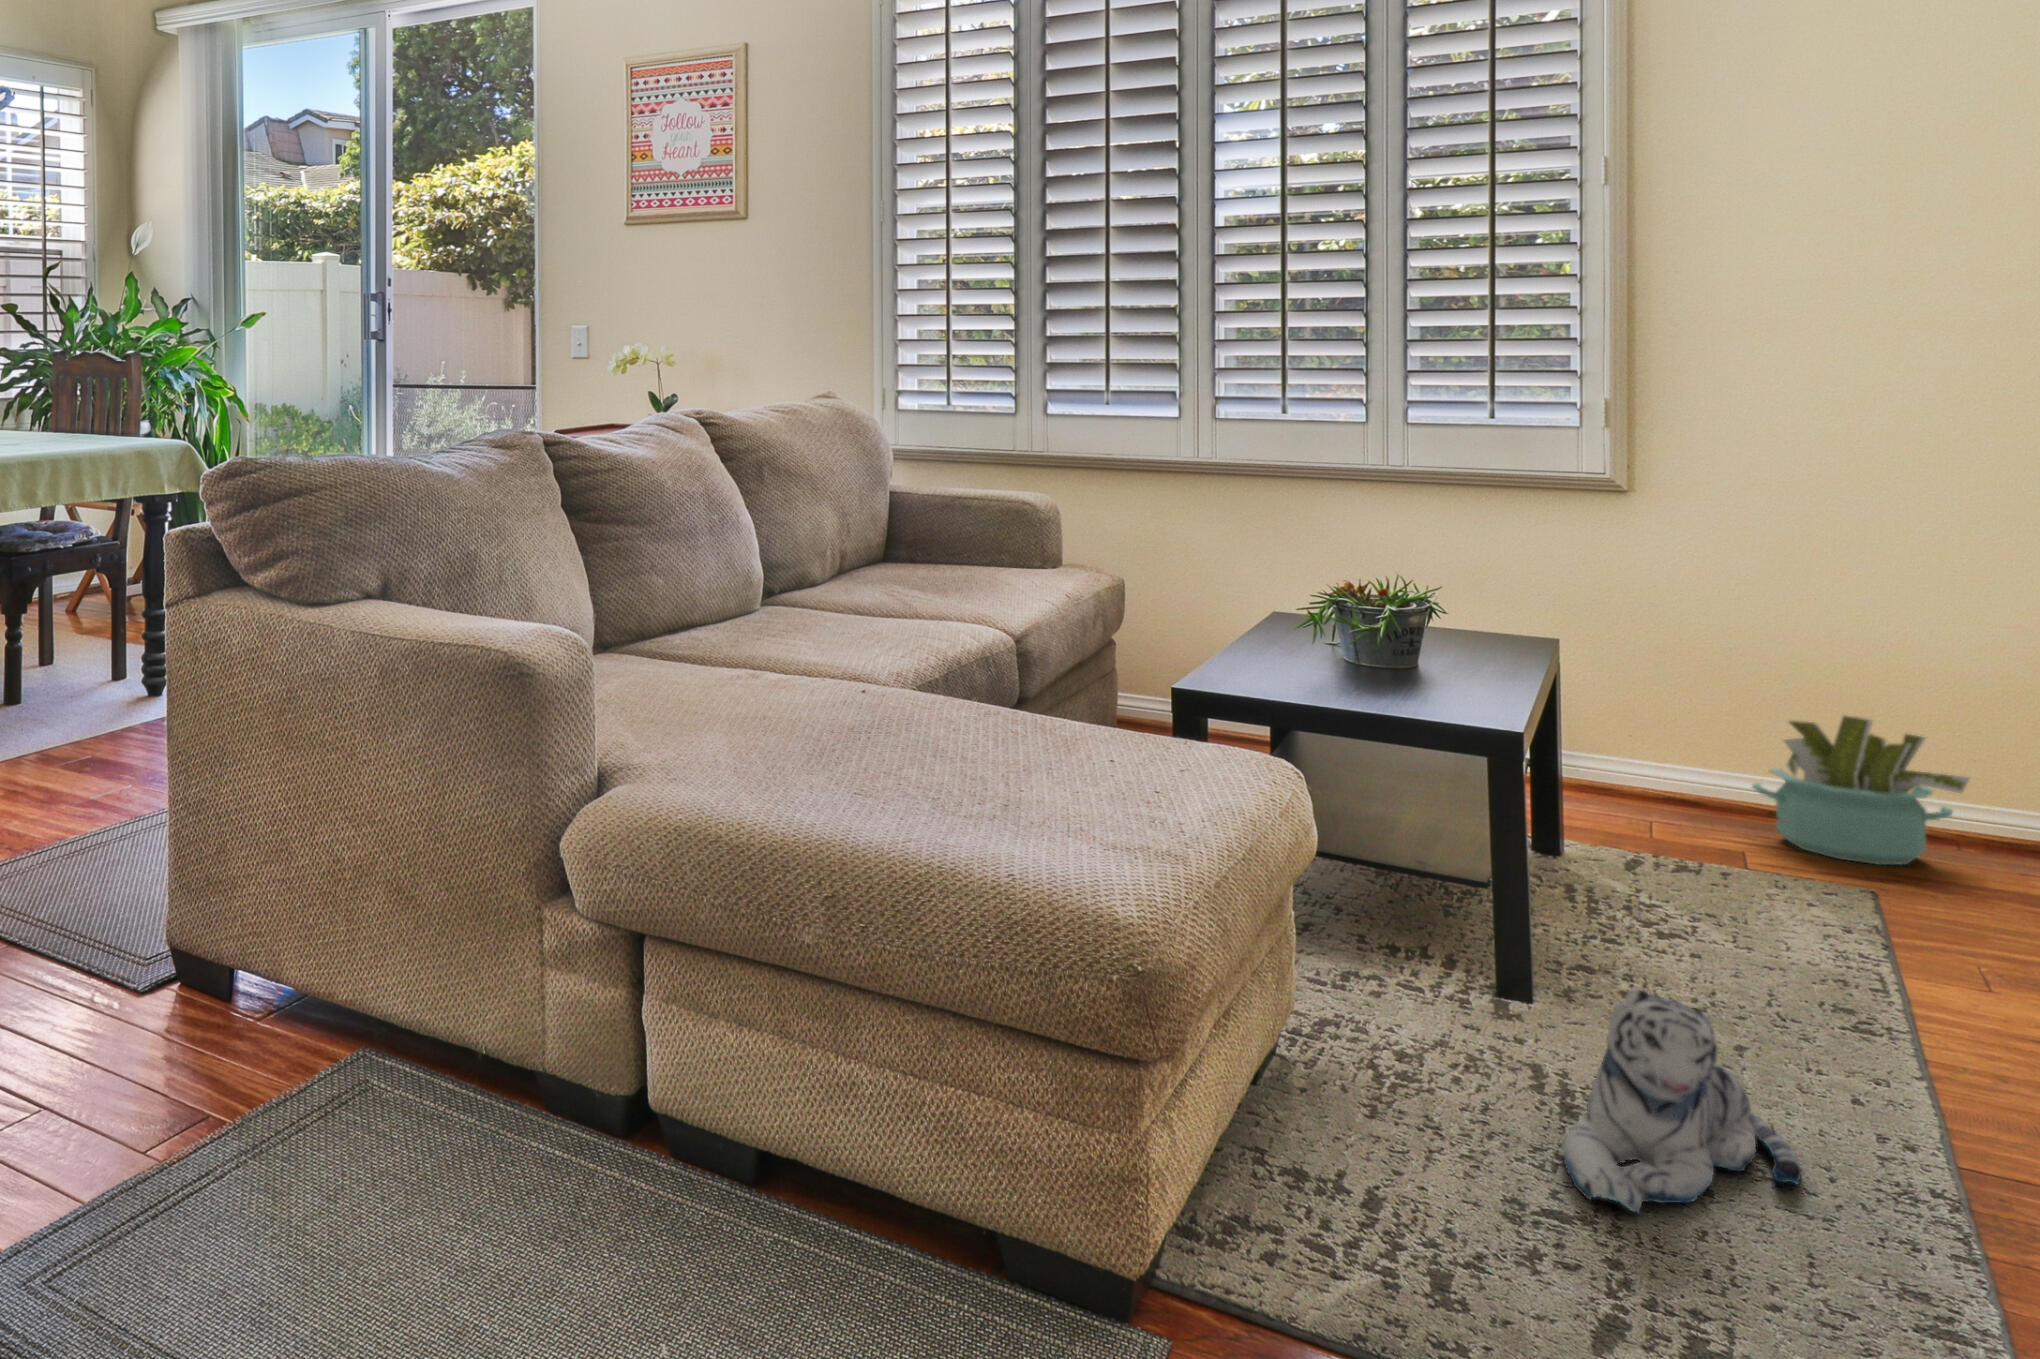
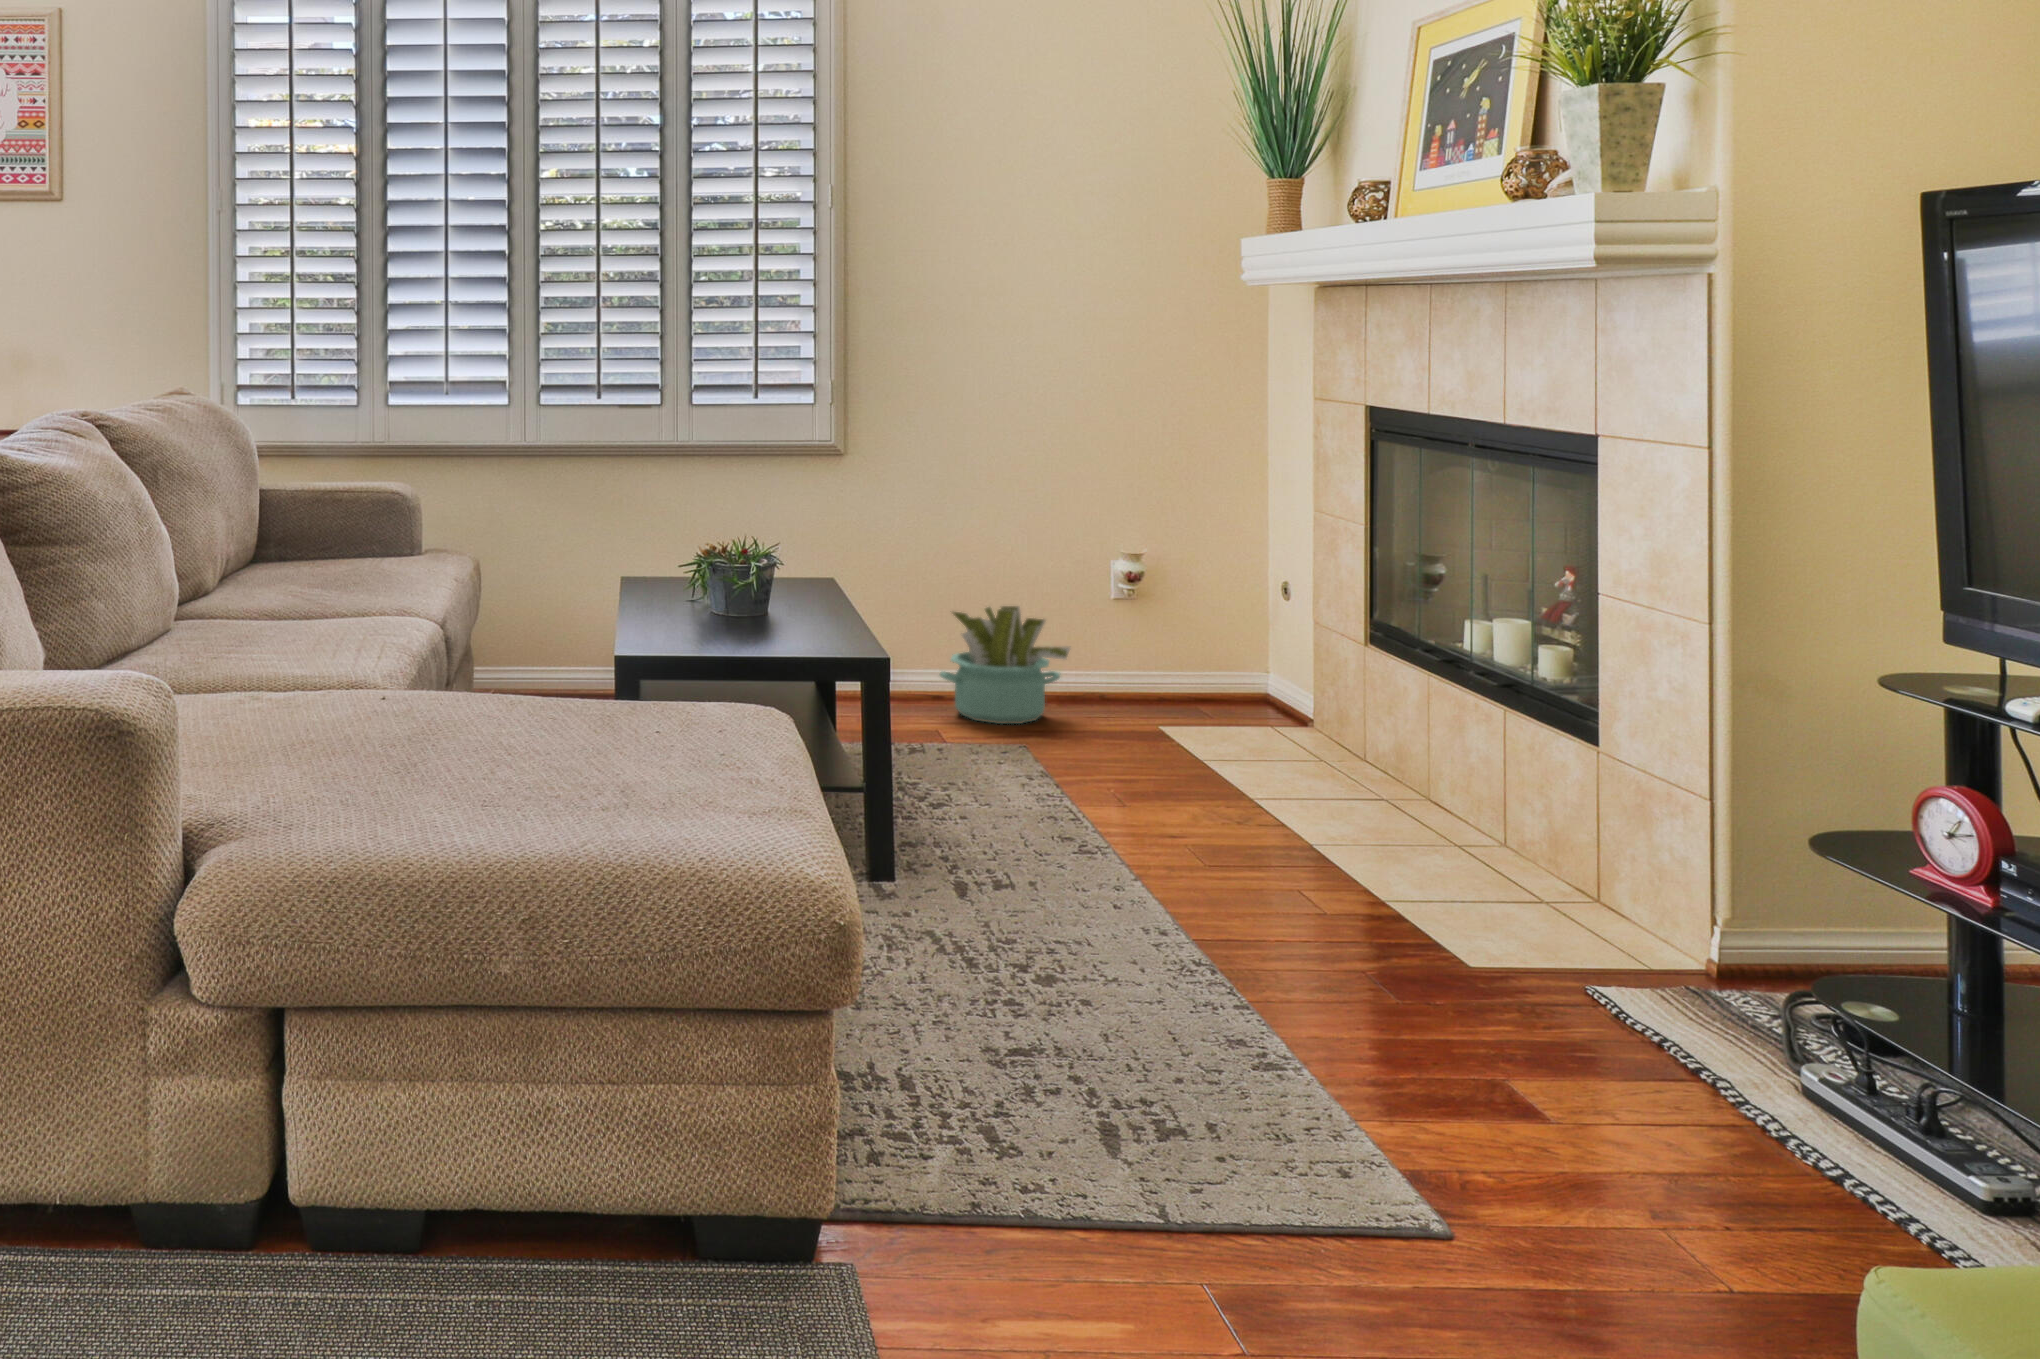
plush toy: present [1563,989,1802,1213] -> none [991,854,1136,1036]

